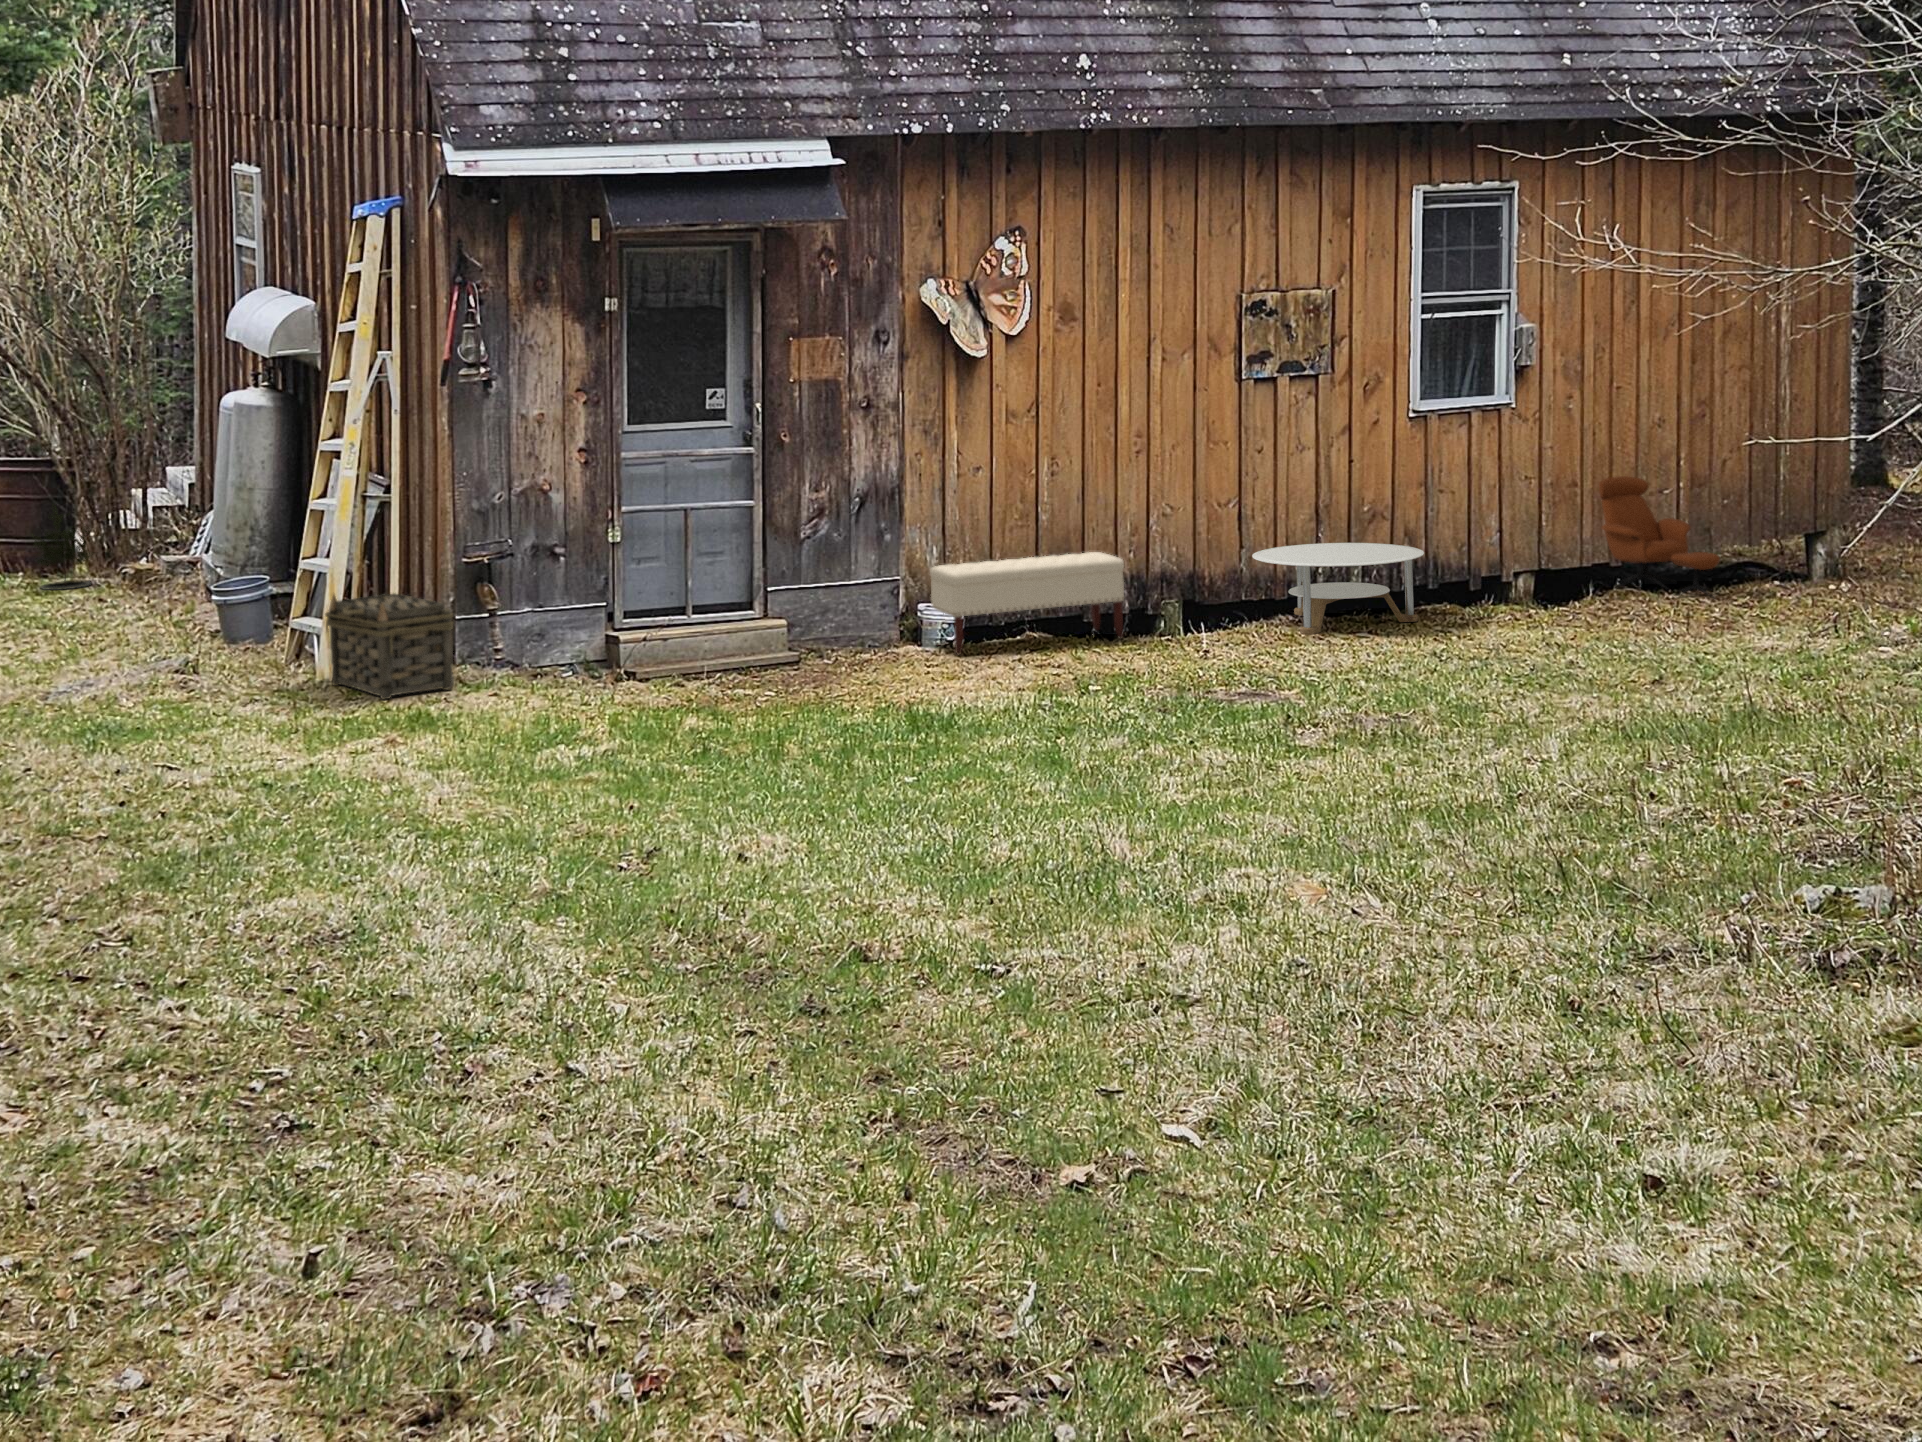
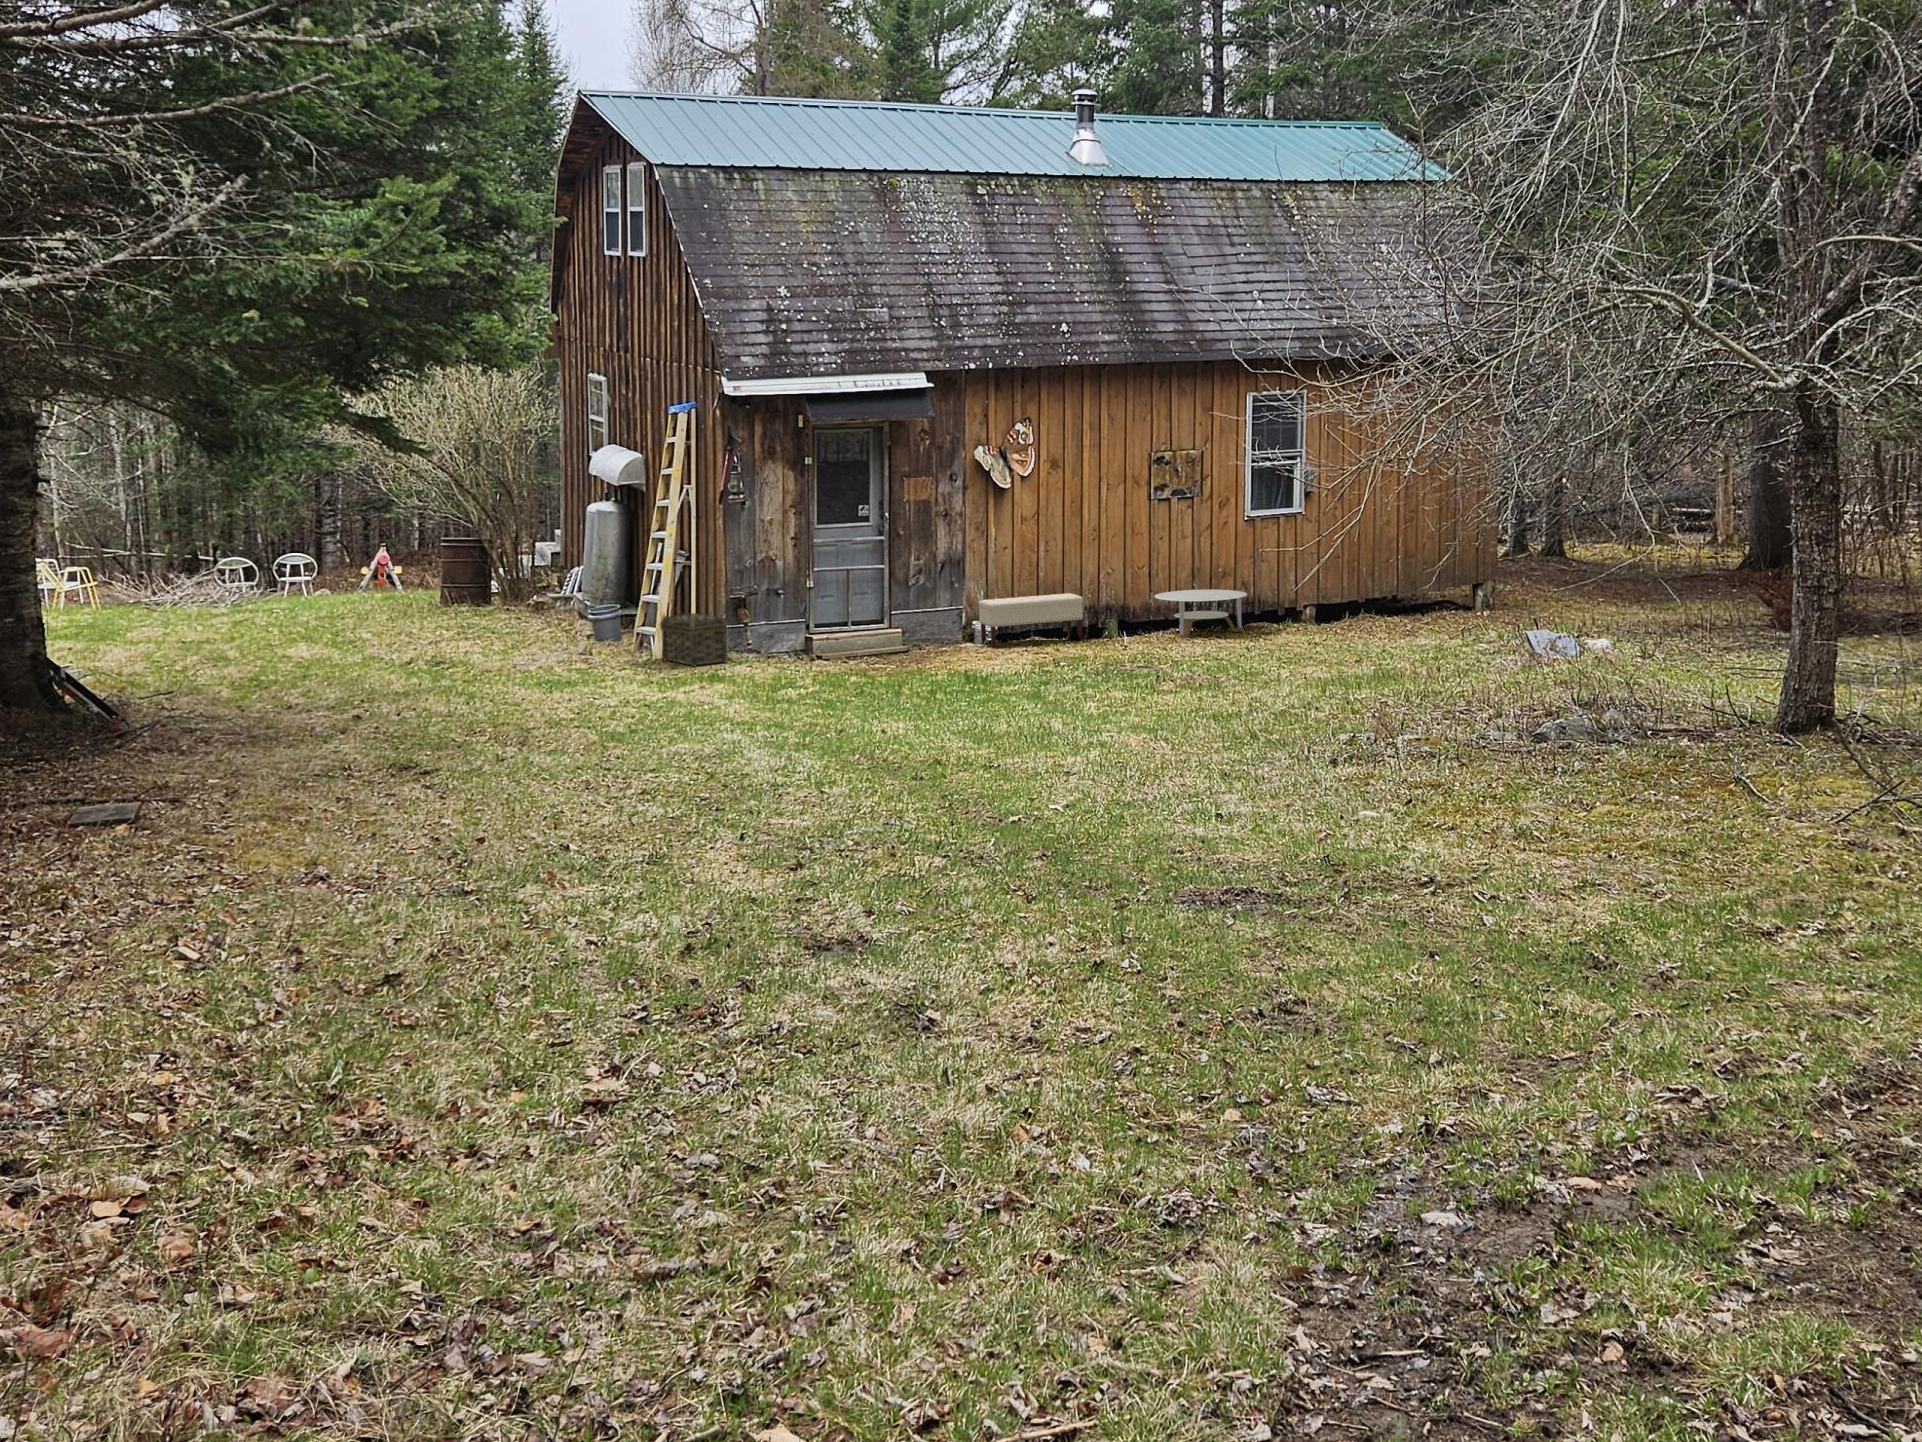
lounge chair: present [1599,476,1720,597] -> none [1354,553,1416,621]
potted tree: present [32,504,90,590] -> none [470,566,505,615]

